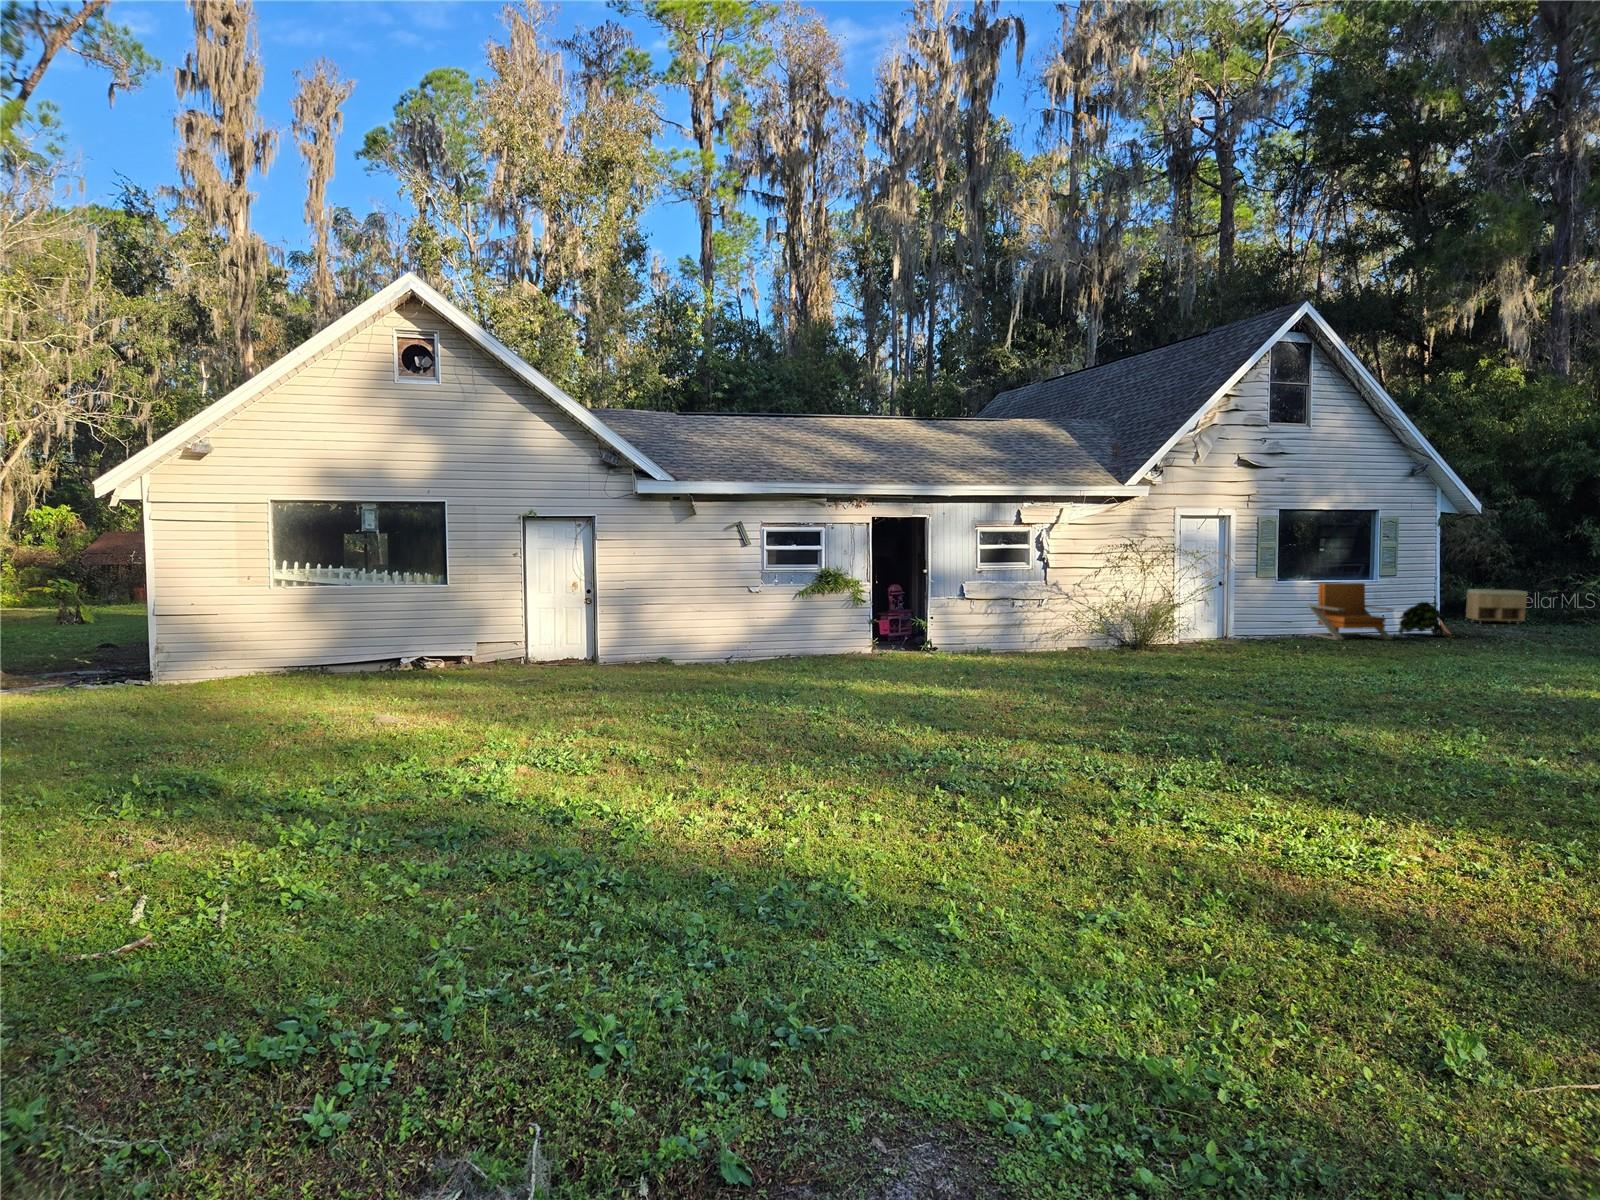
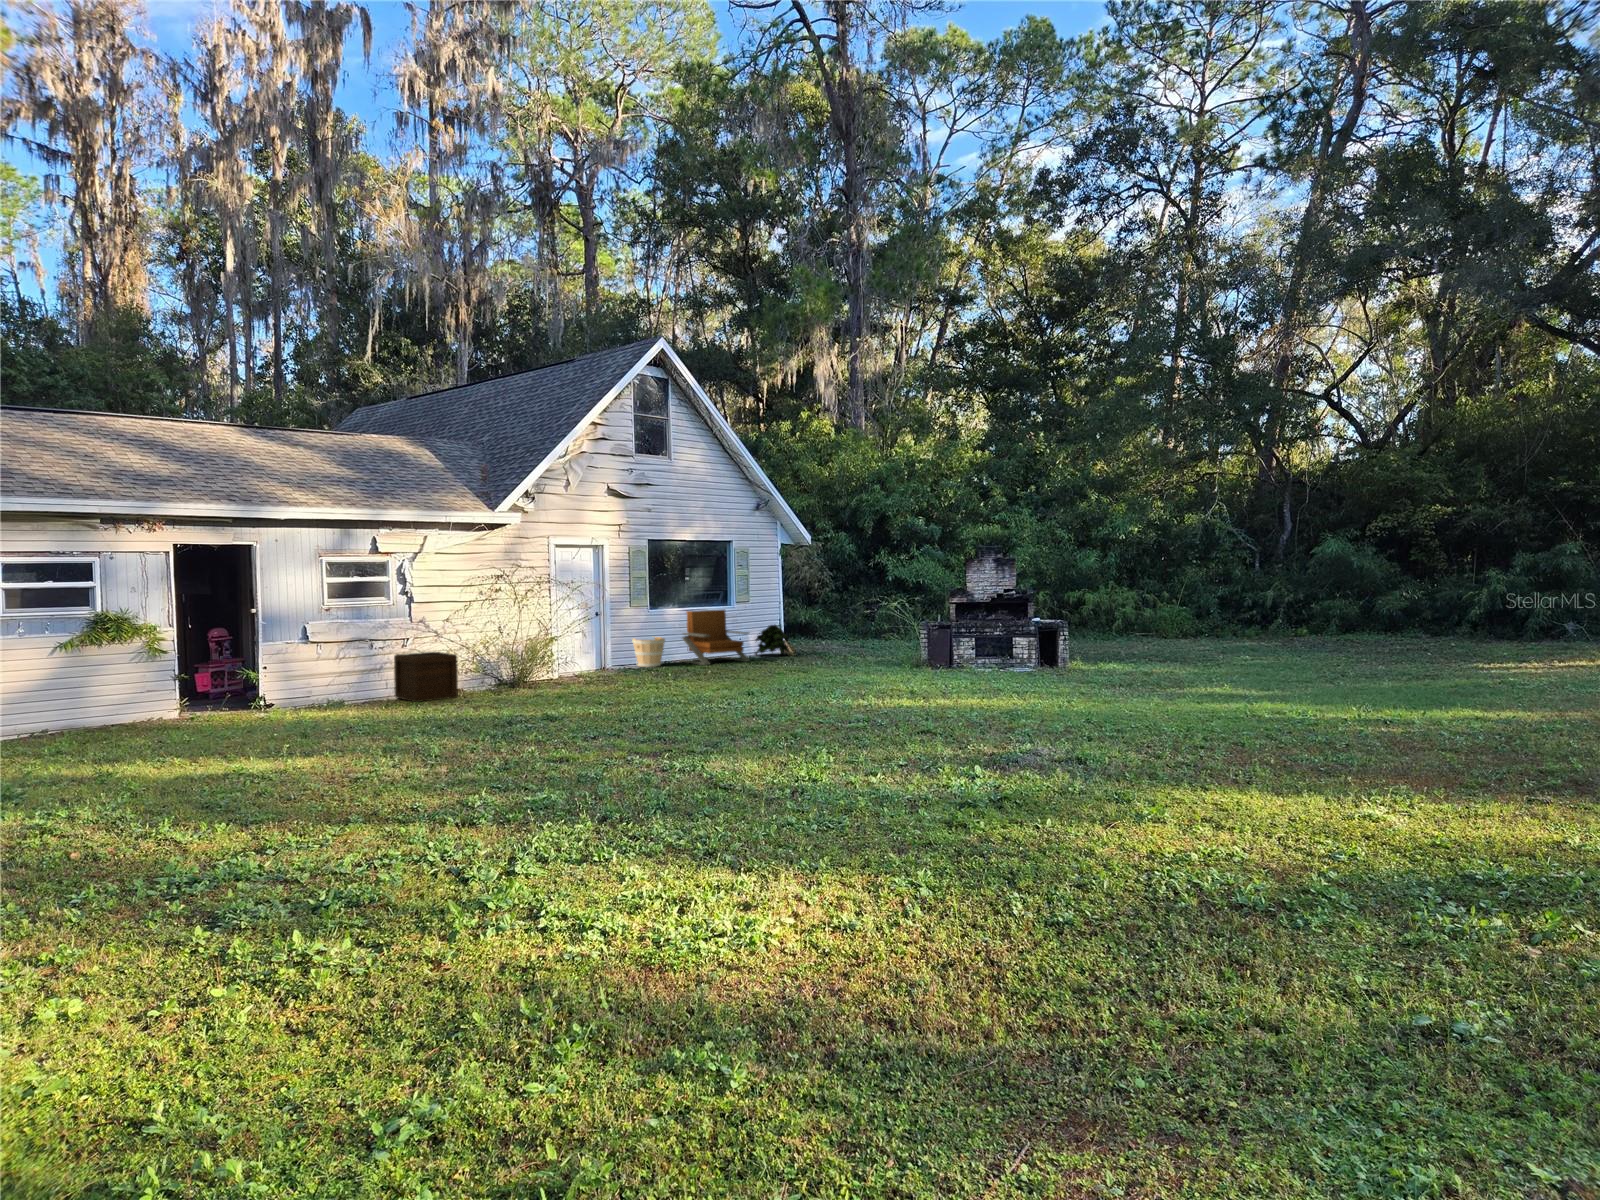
storage bench: present [1466,589,1528,623] -> none [804,611,847,641]
wooden bucket: none [1256,607,1293,638] -> present [632,637,665,667]
wooden crate: none [1032,610,1087,653] -> present [394,652,458,702]

